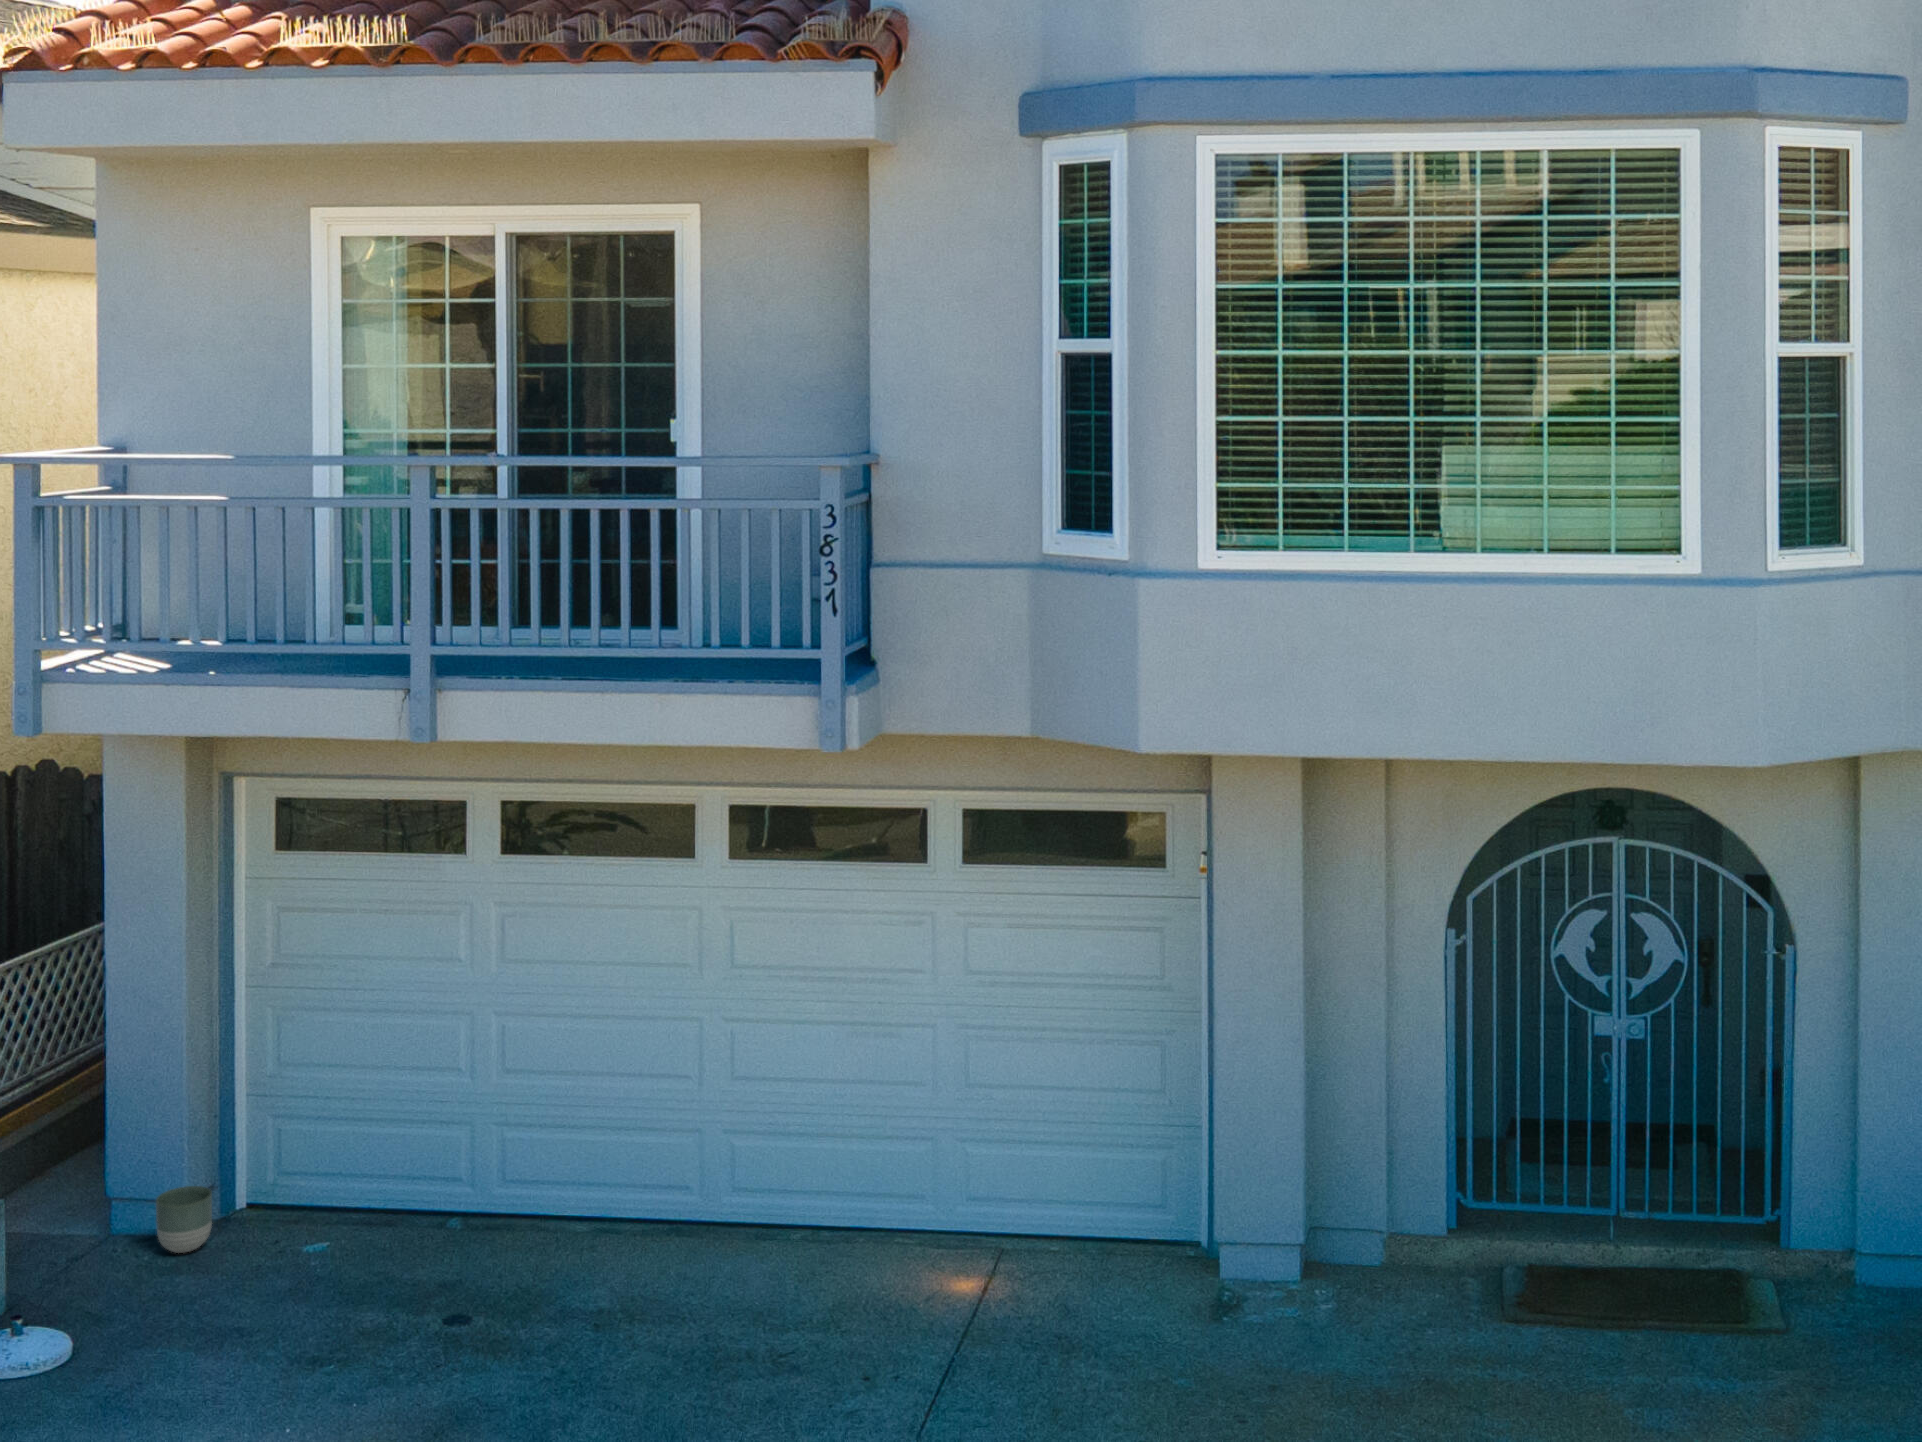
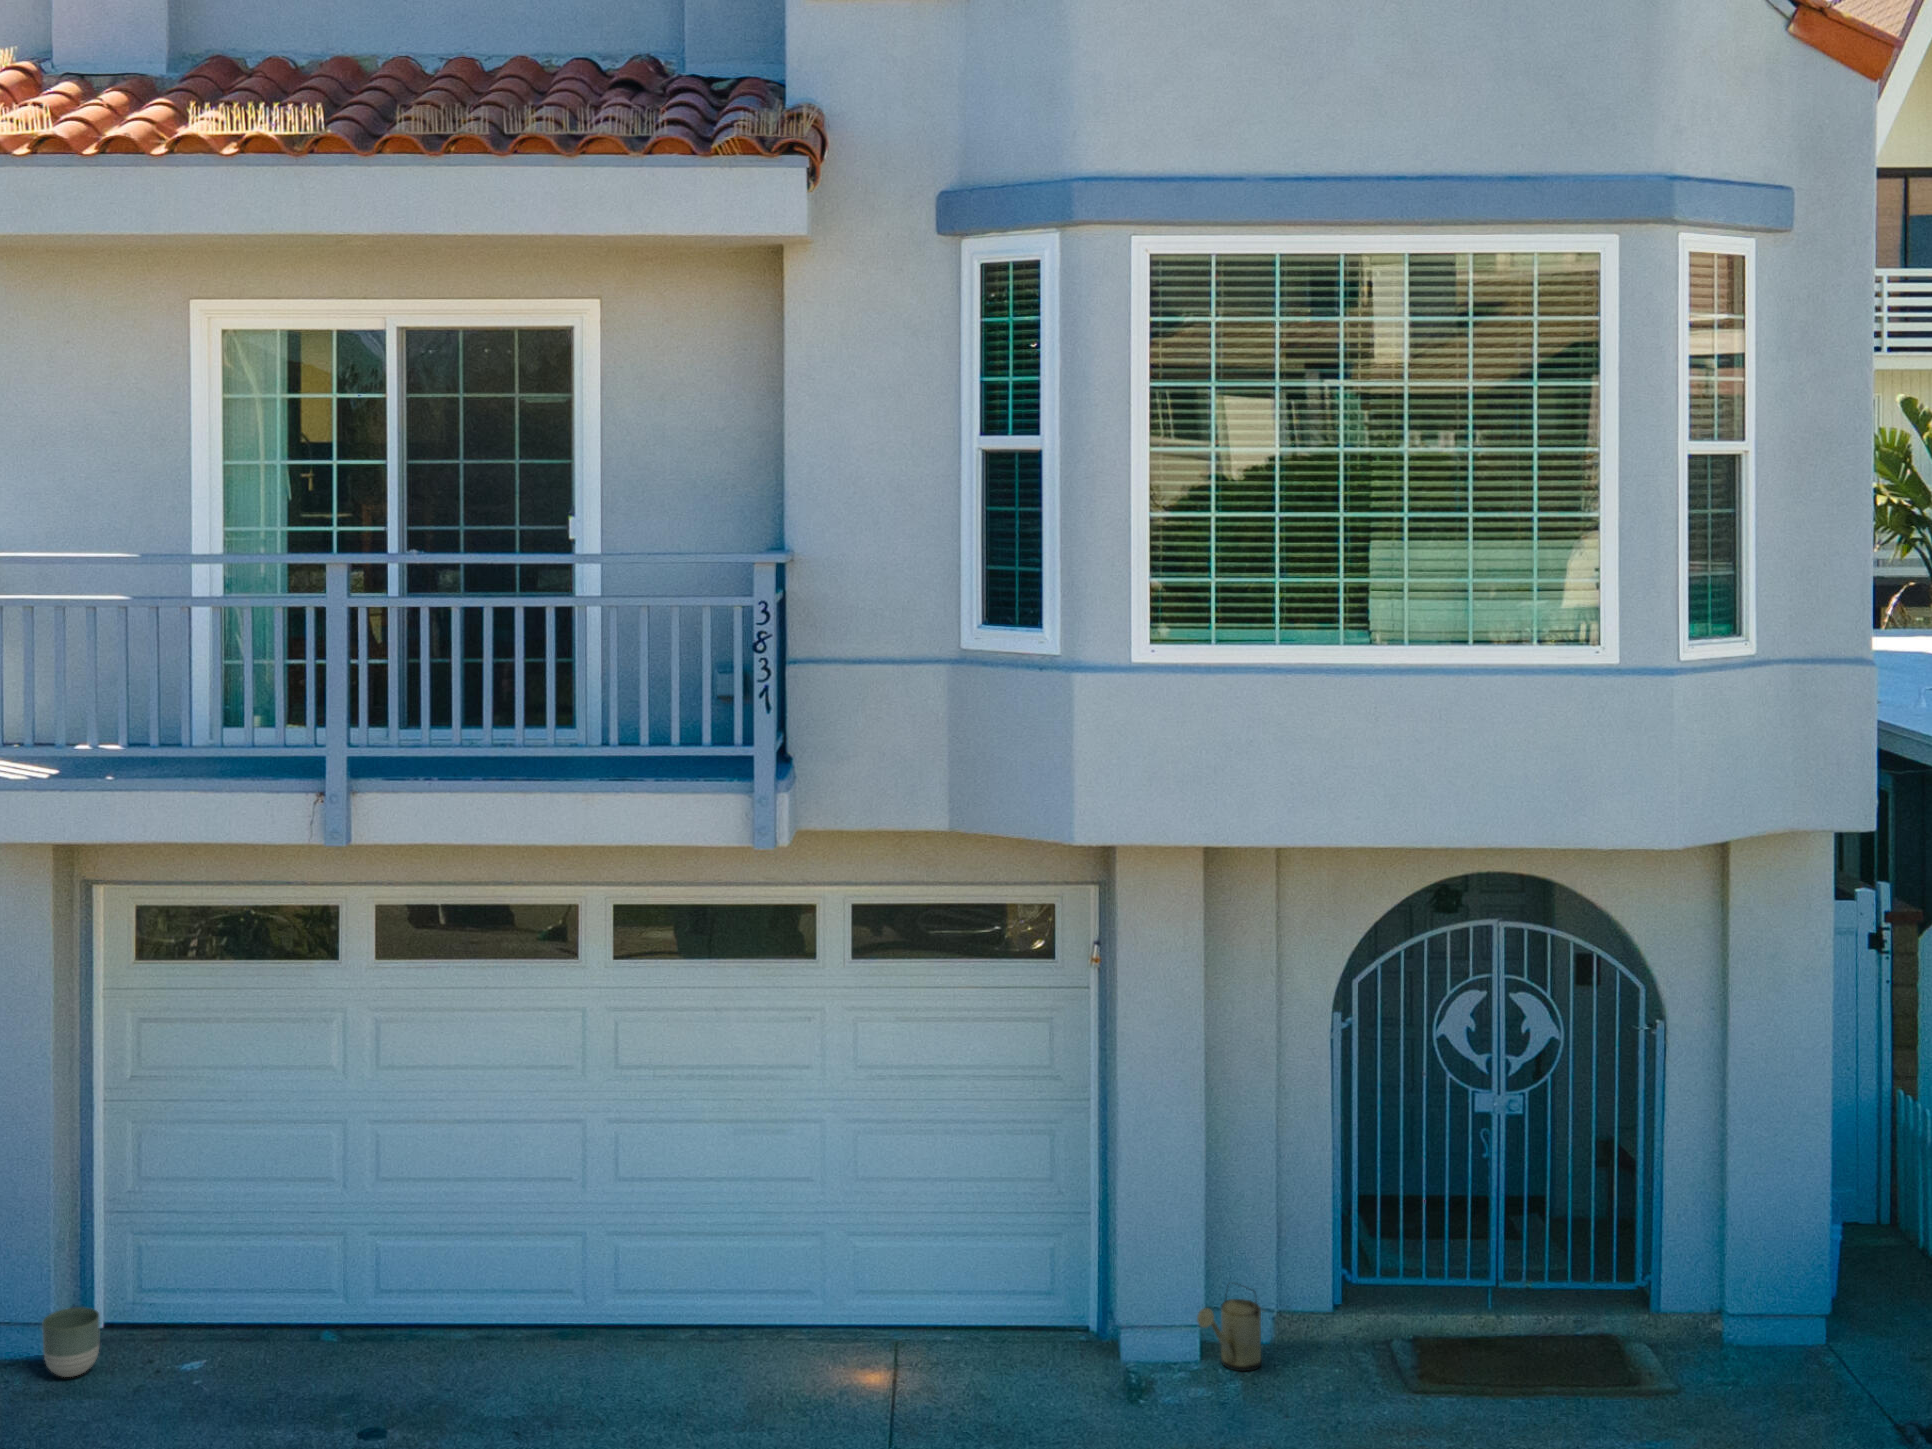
watering can: none [1279,1201,1350,1293] -> present [1197,1285,1261,1371]

